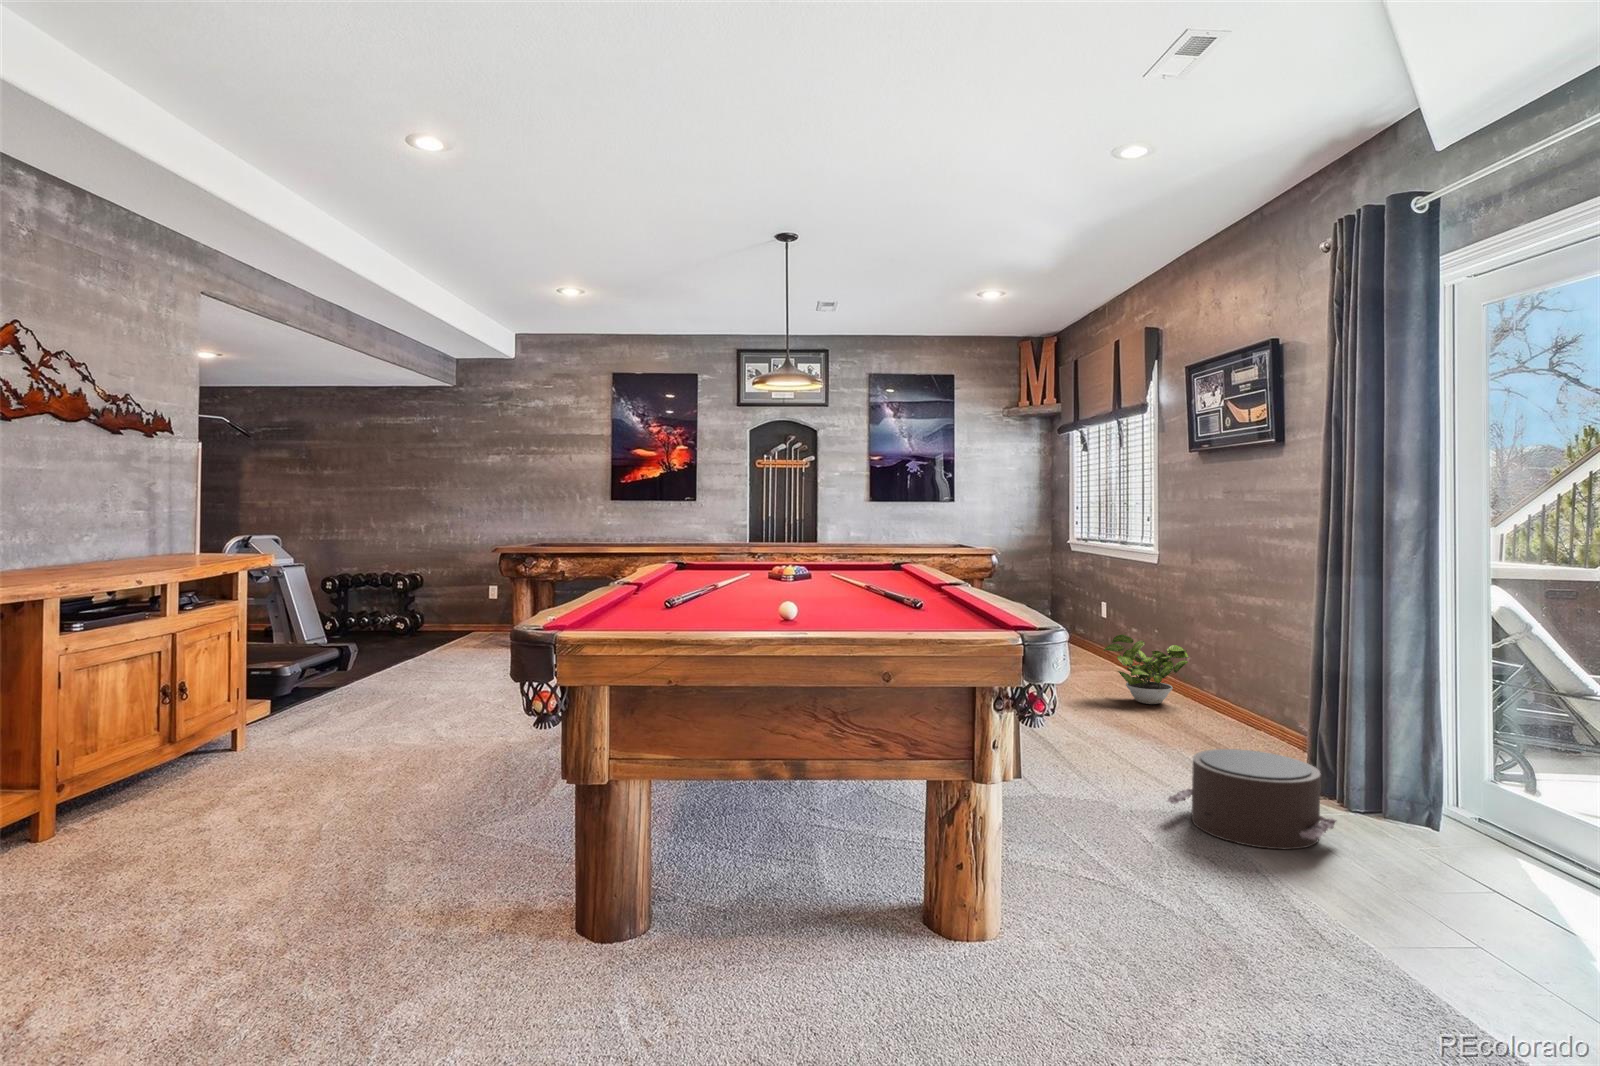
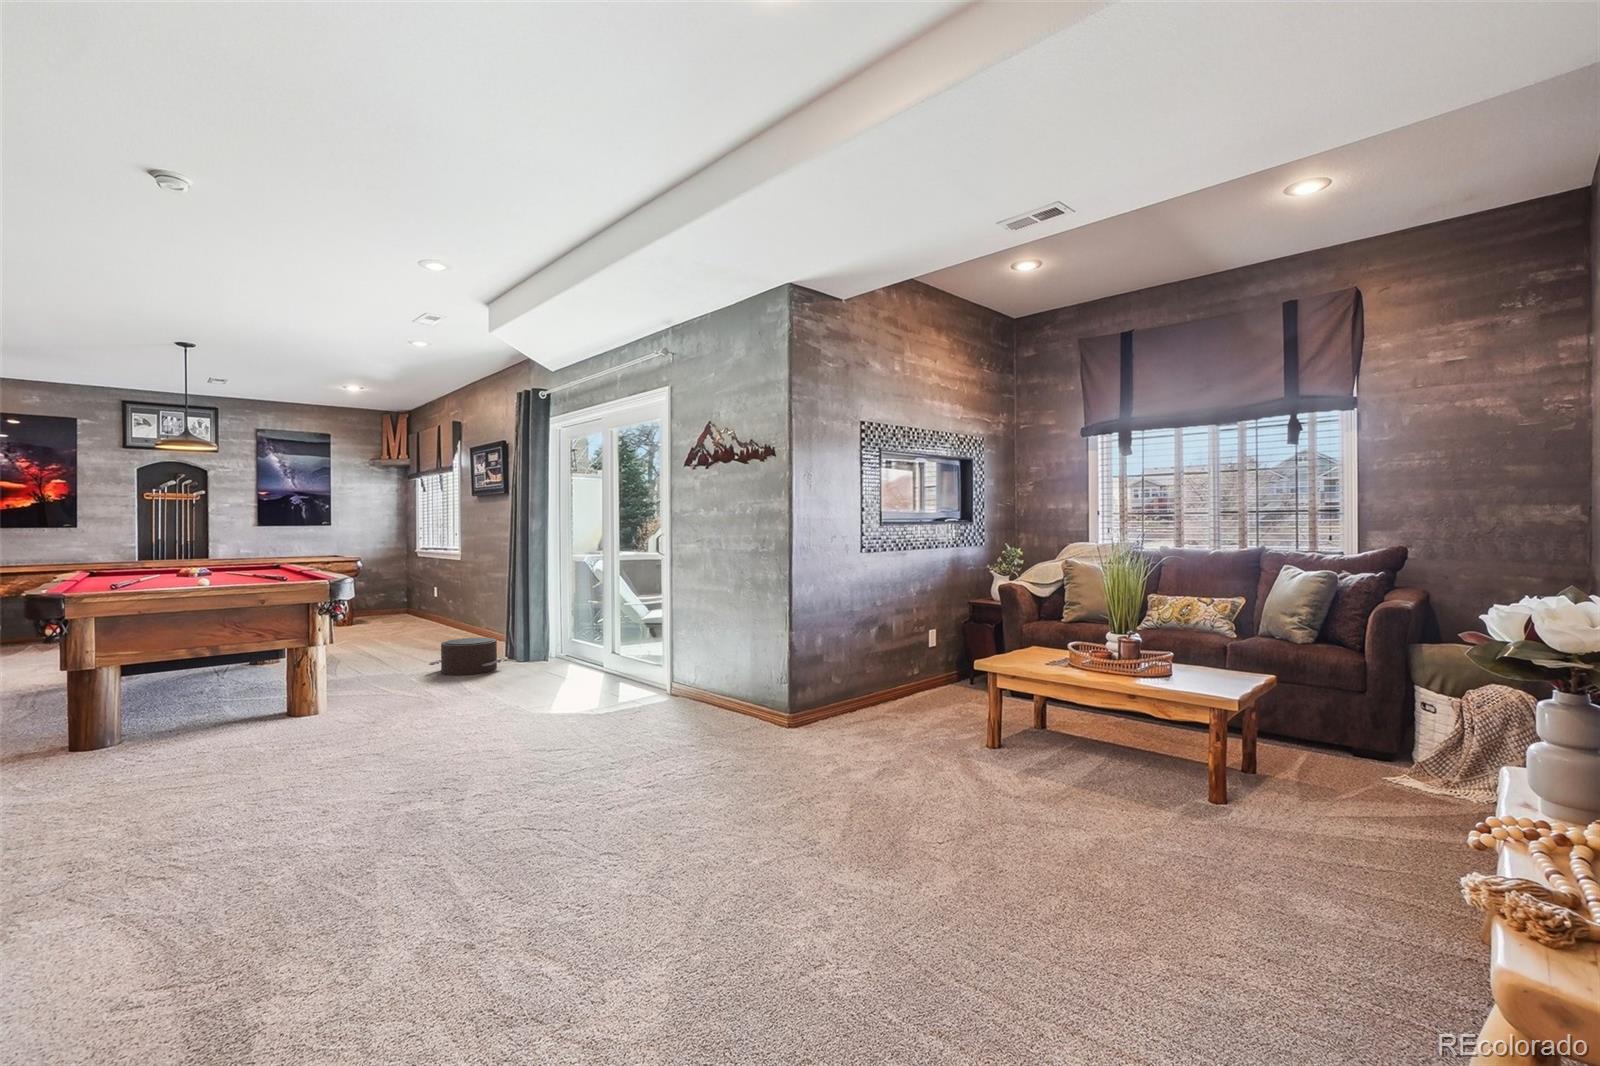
potted plant: present [1103,635,1189,704] -> none [424,600,475,638]

